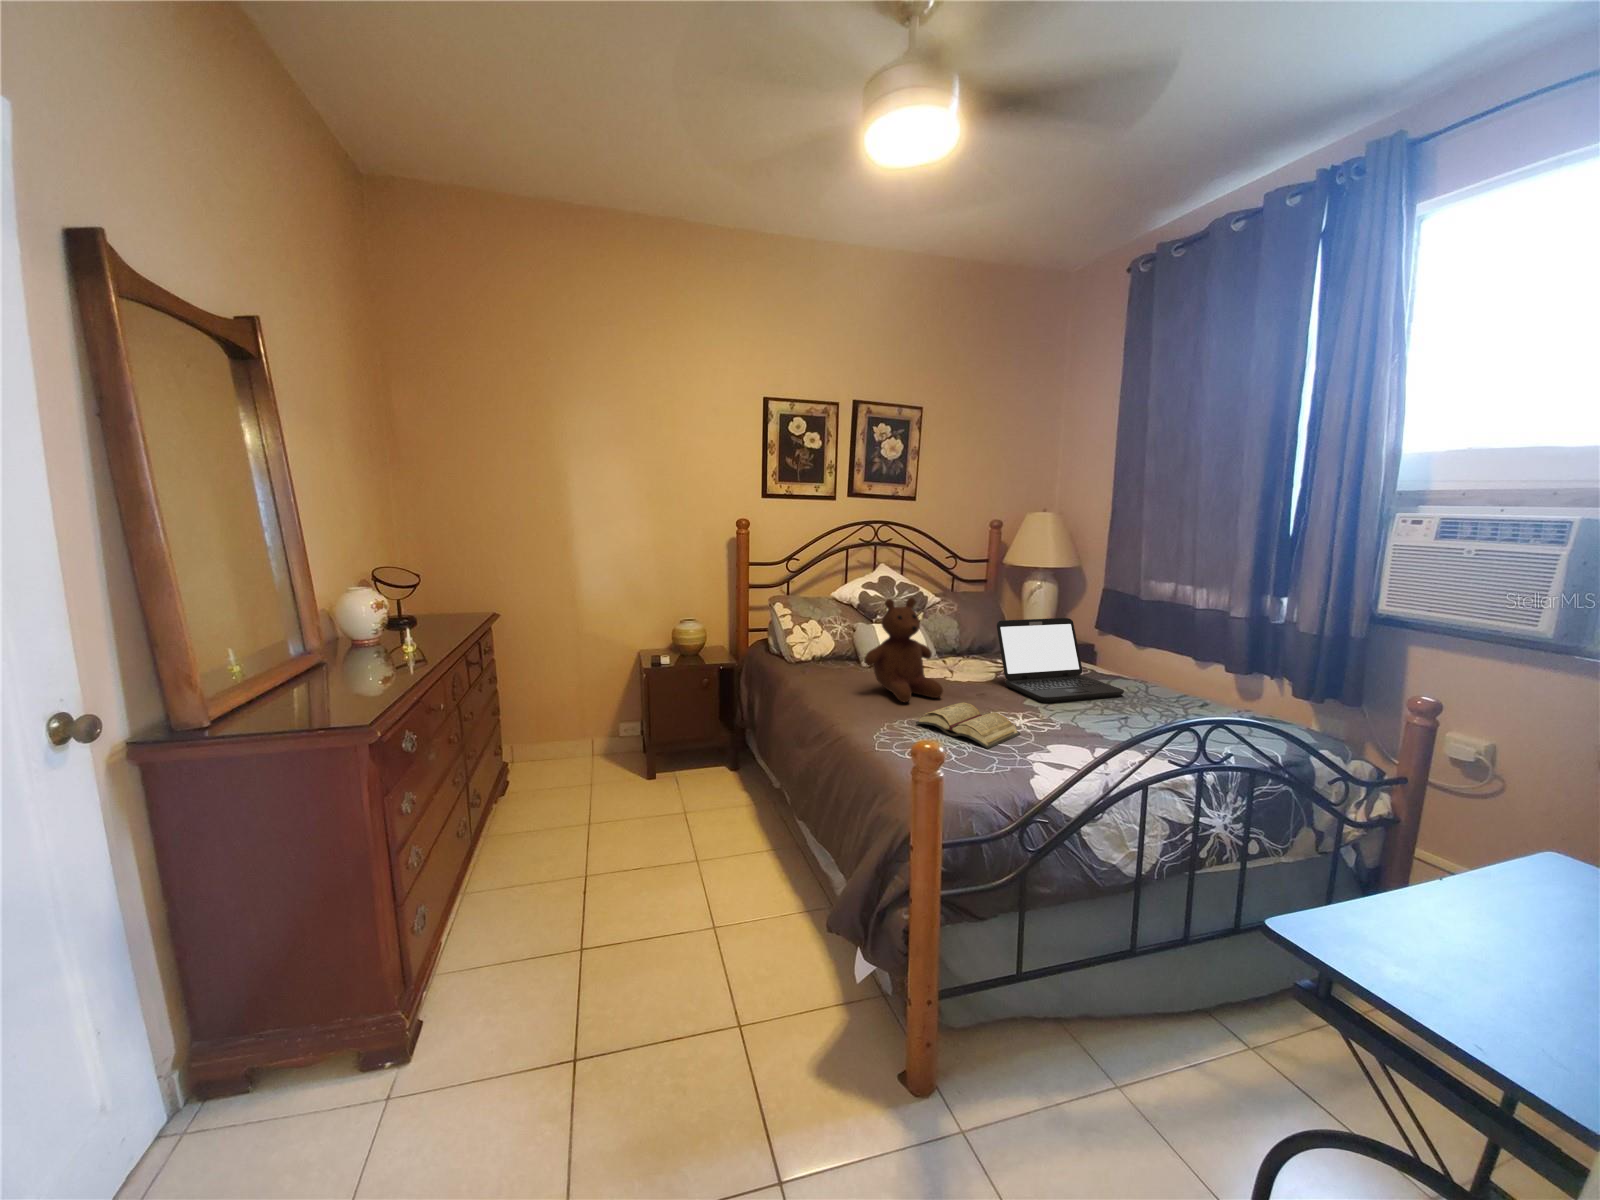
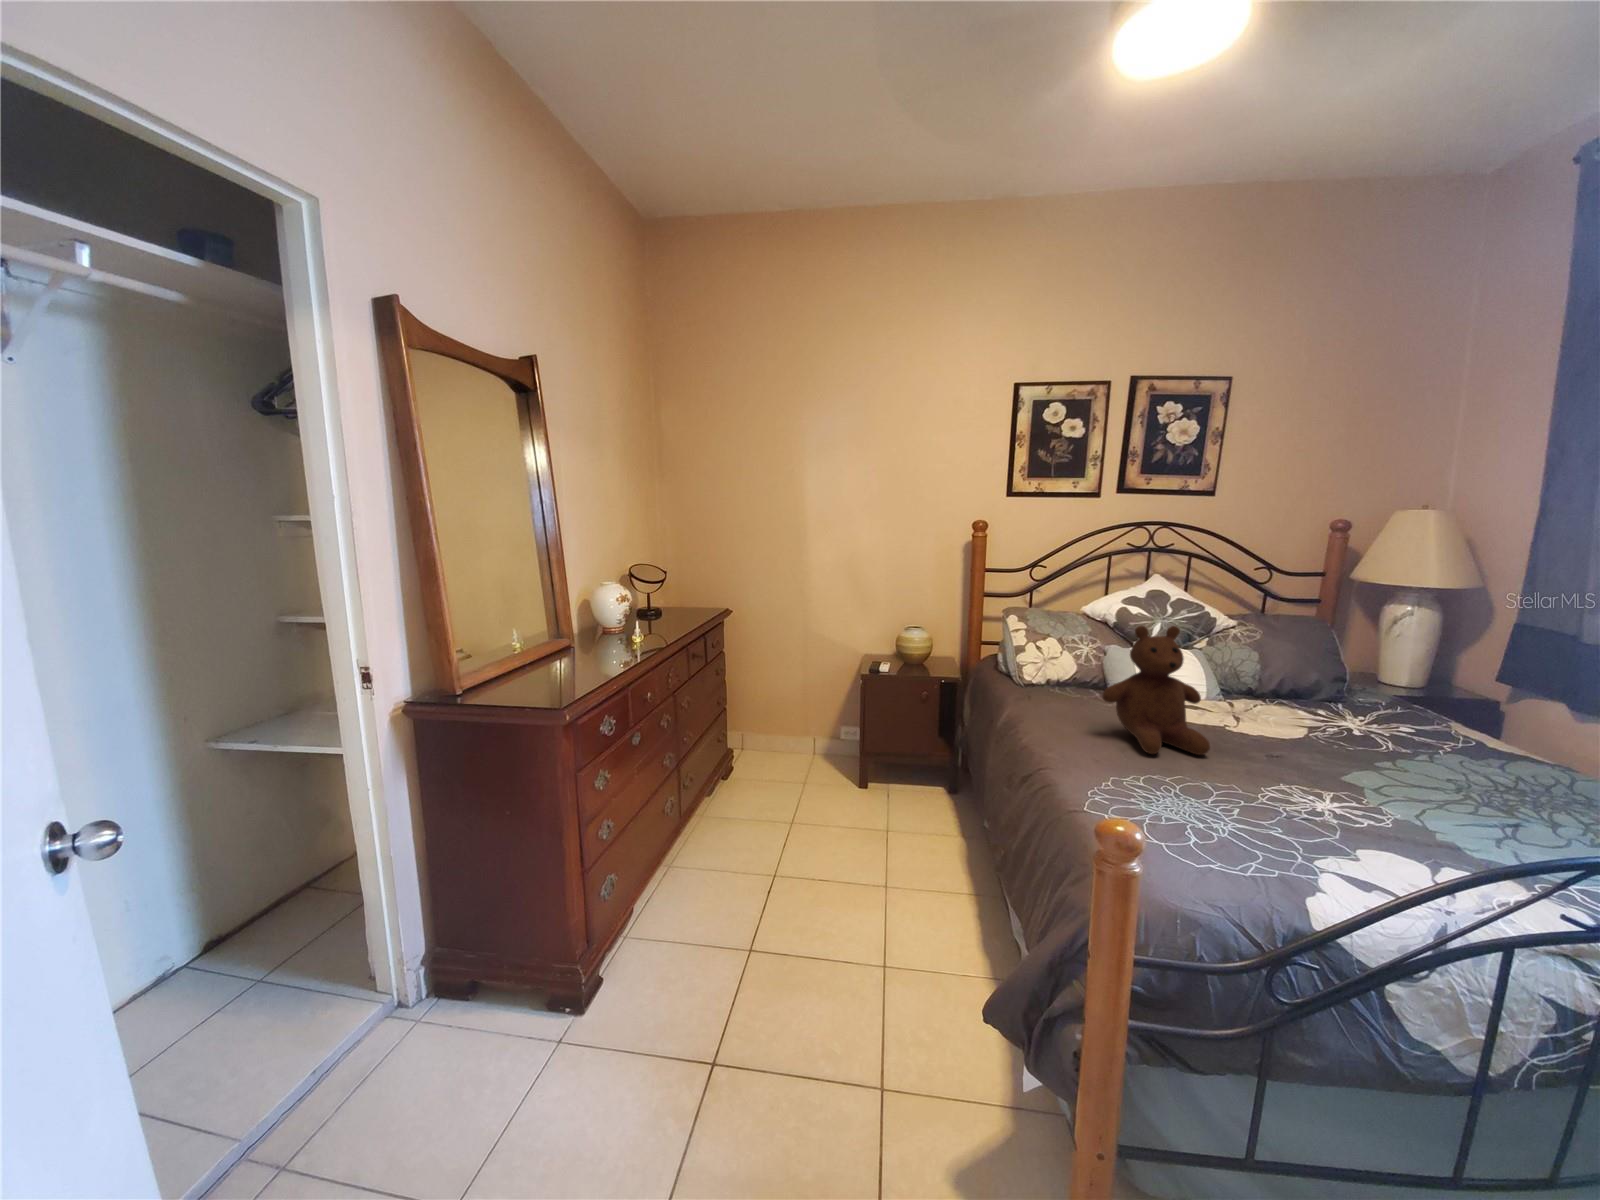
laptop: present [997,618,1124,703] -> none [1309,665,1541,801]
diary: present [916,702,1020,749] -> none [1157,768,1315,837]

